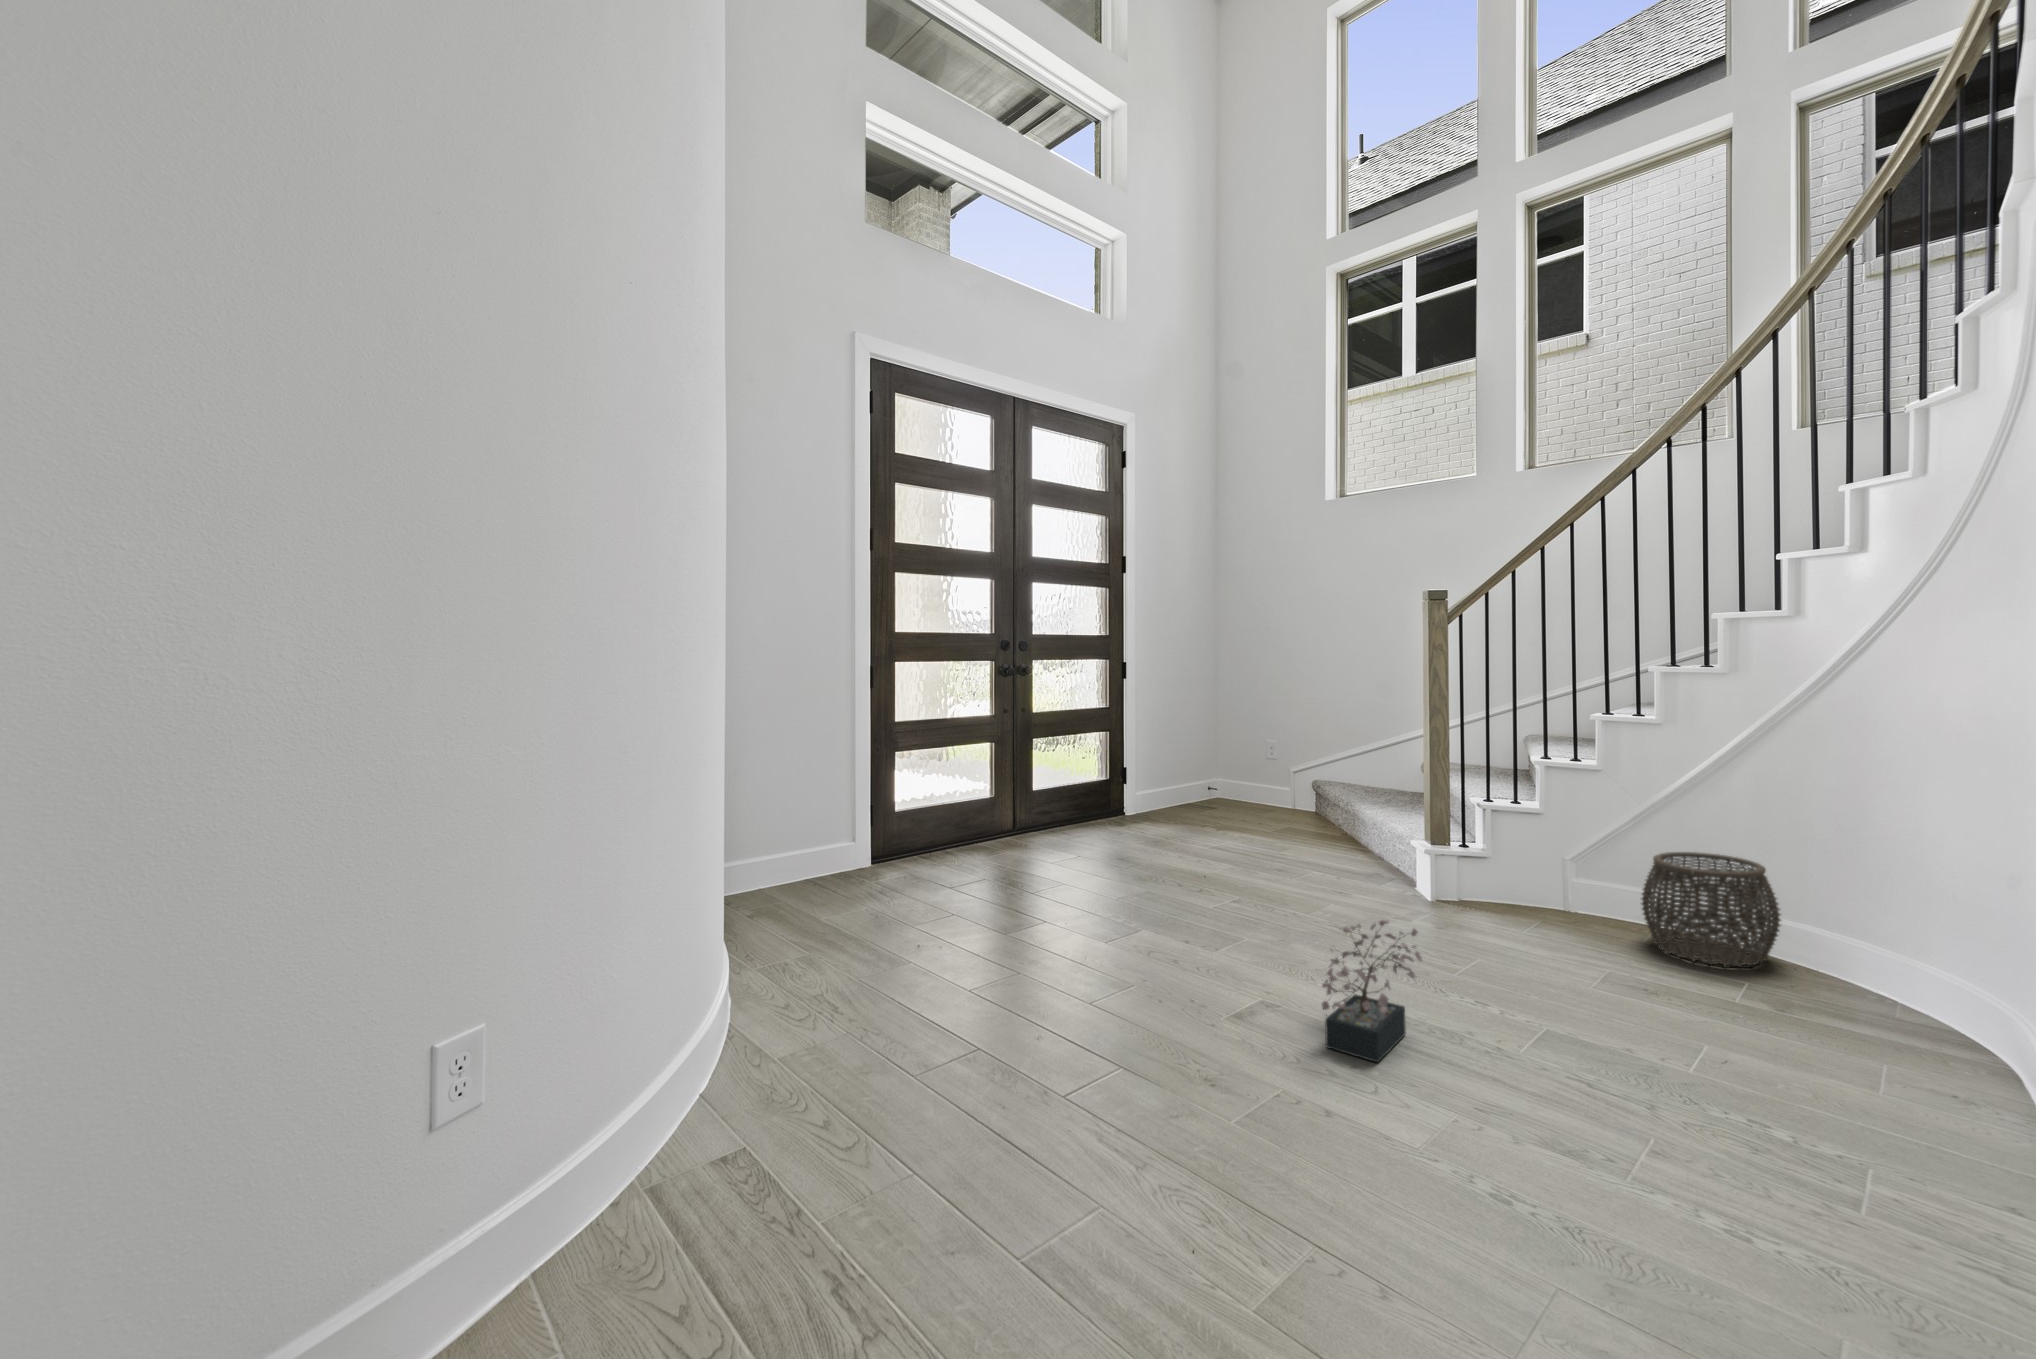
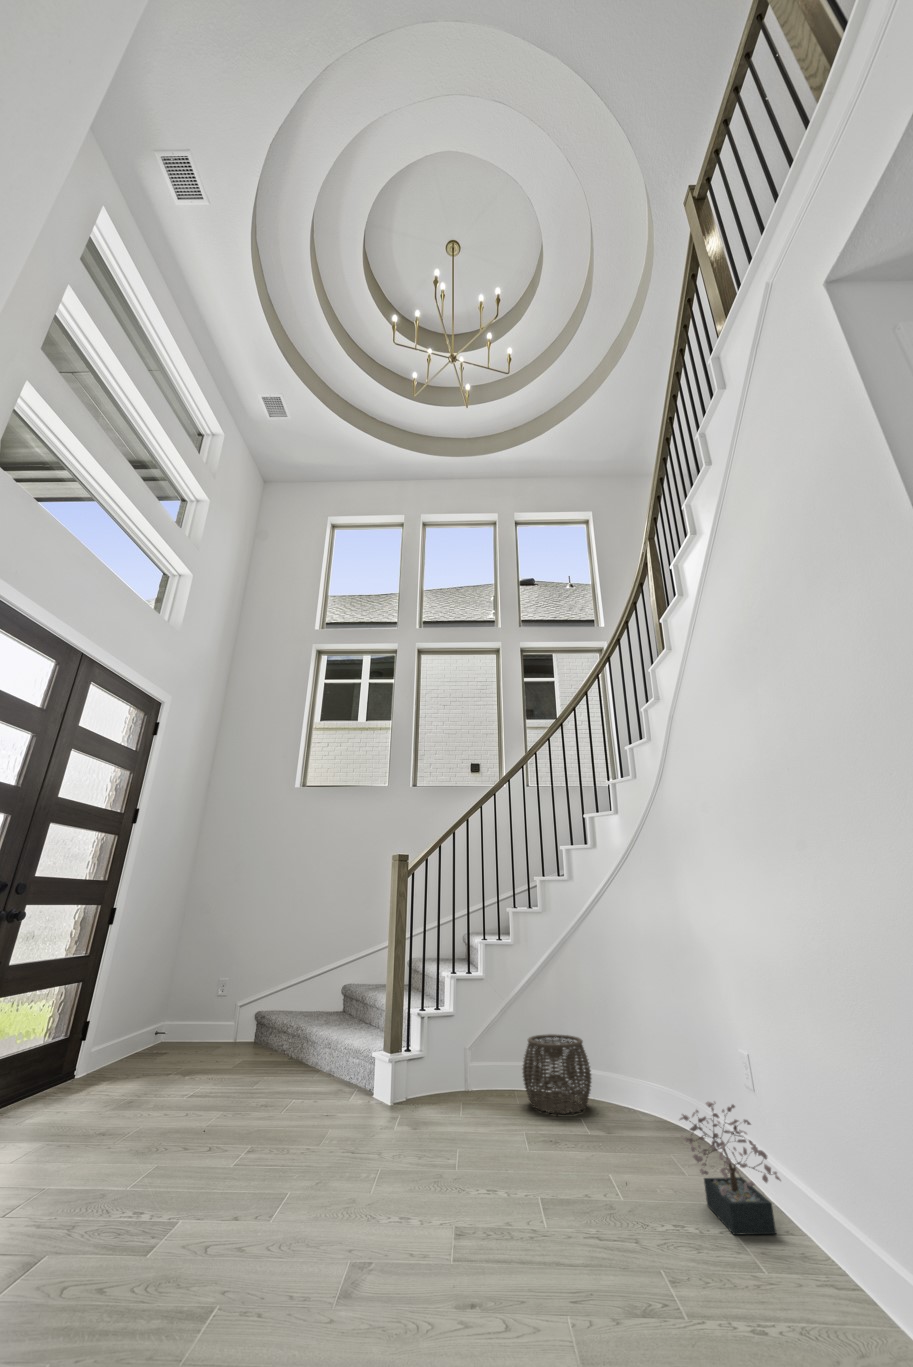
decorative plant: present [1322,920,1422,1062] -> present [680,1102,781,1235]

